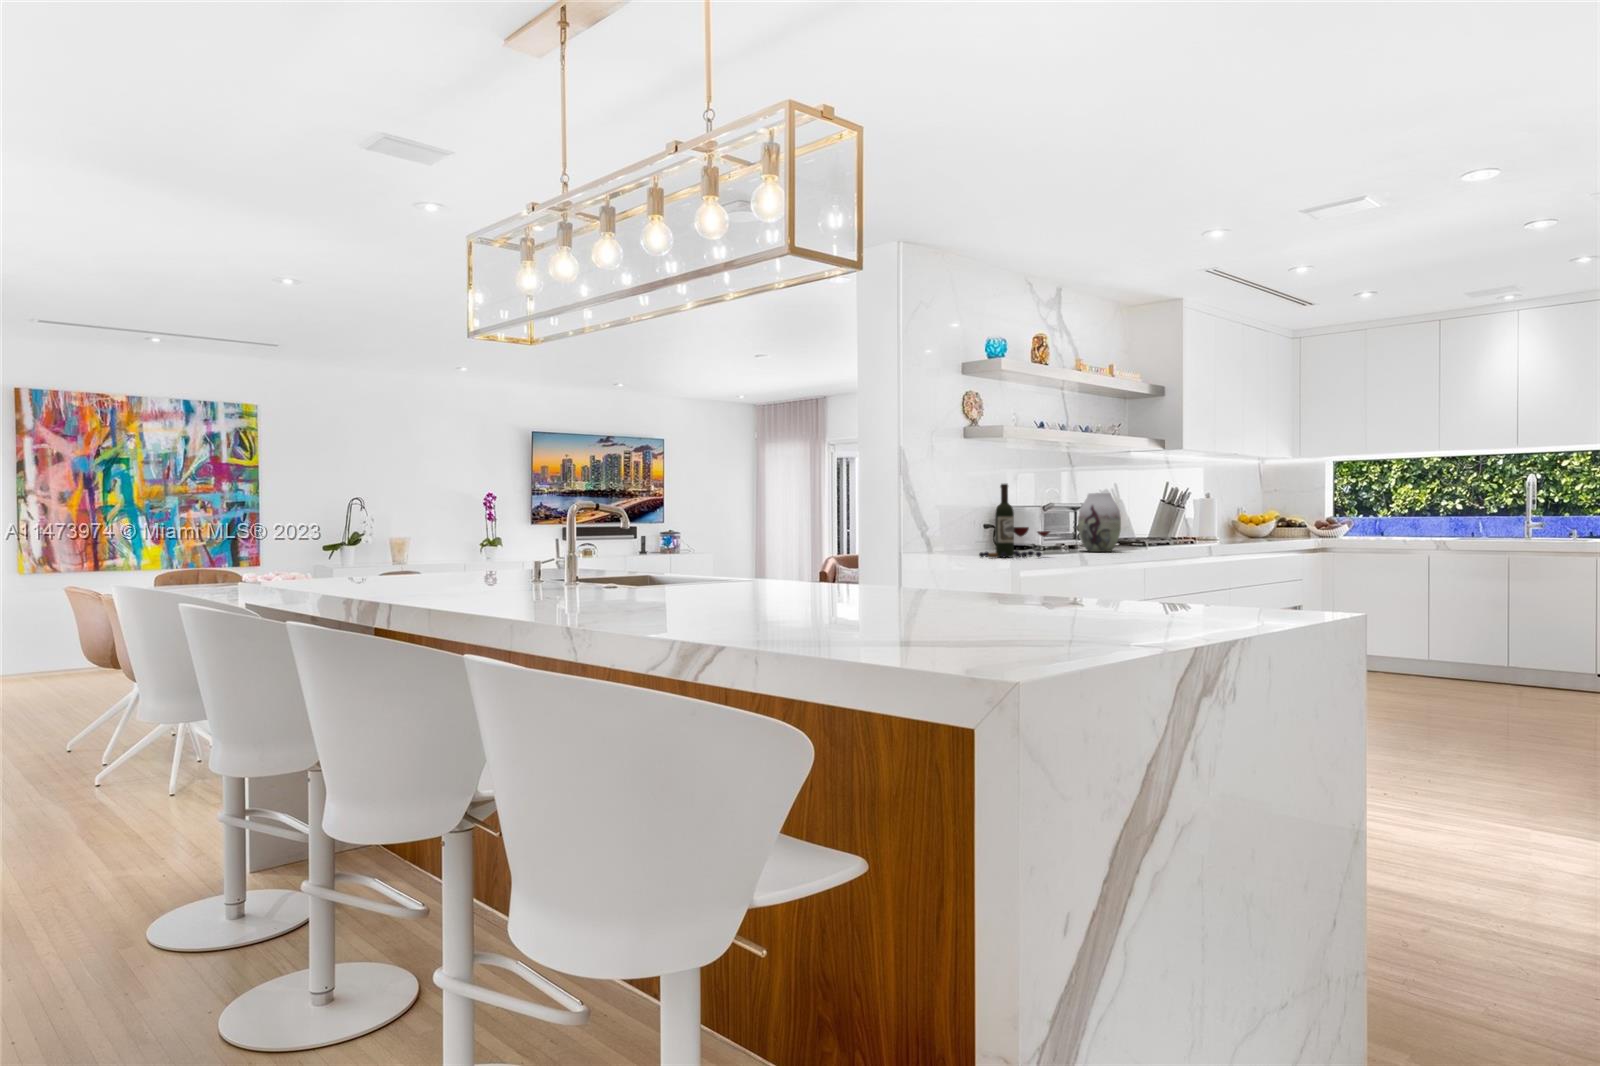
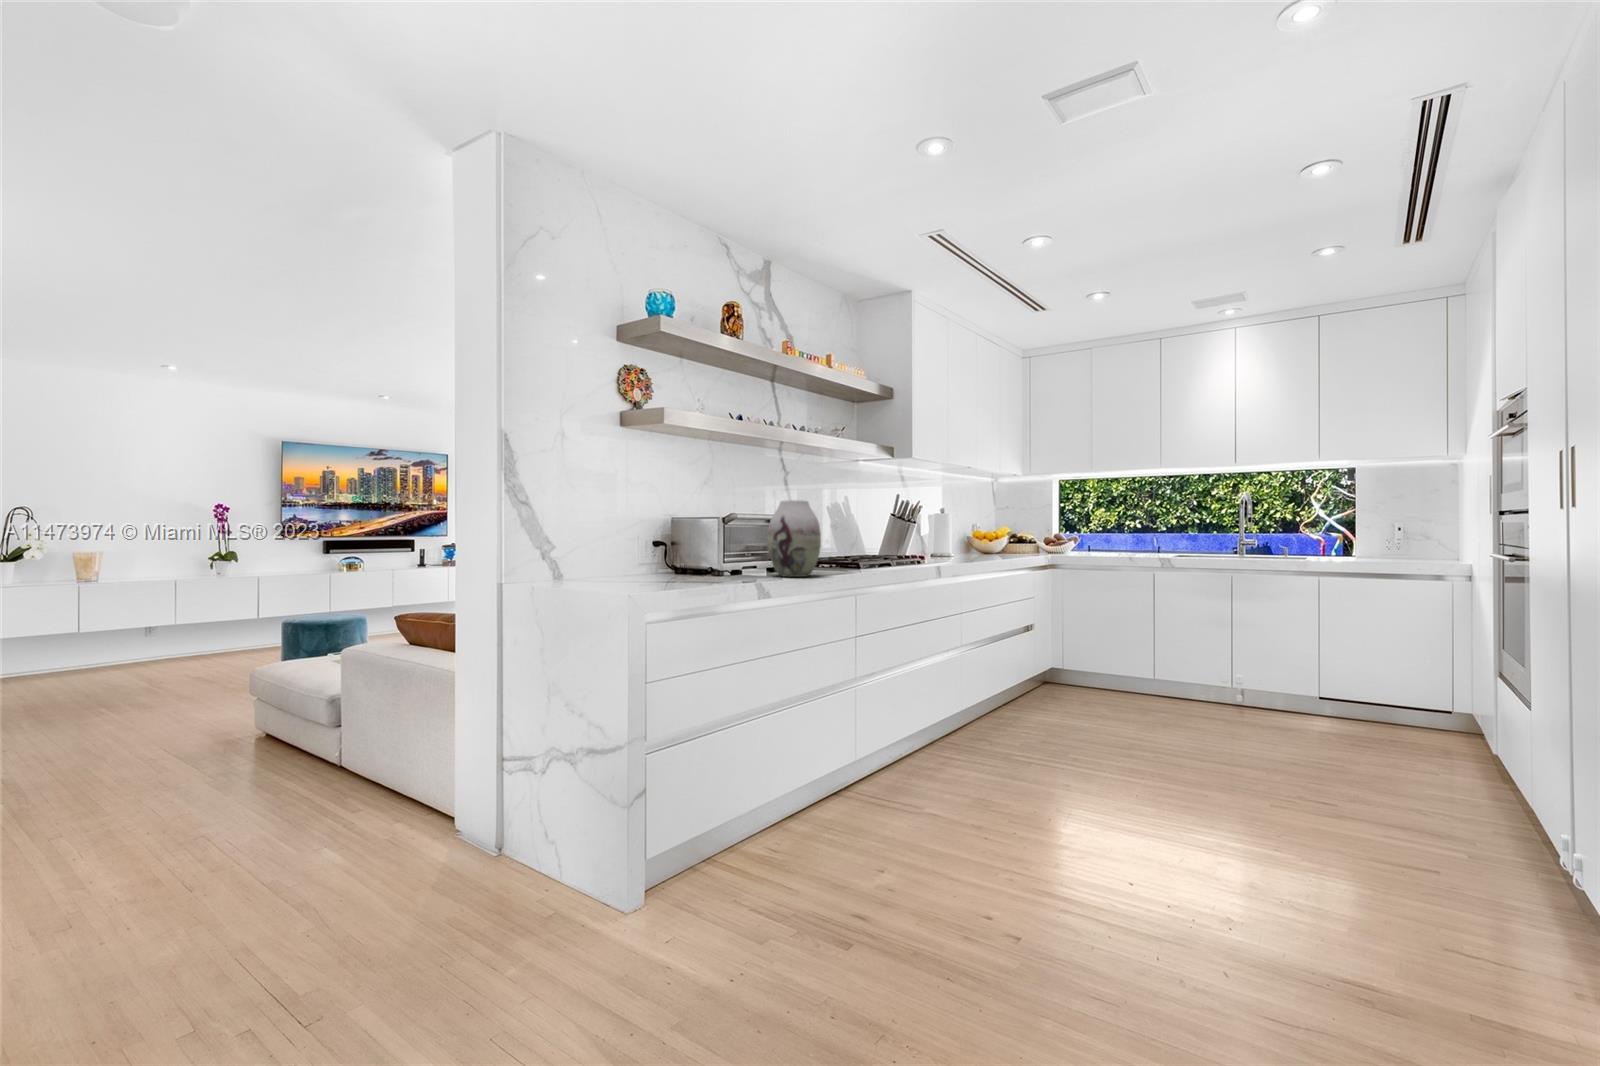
wine bottle: present [979,484,1050,558] -> none [599,482,711,590]

